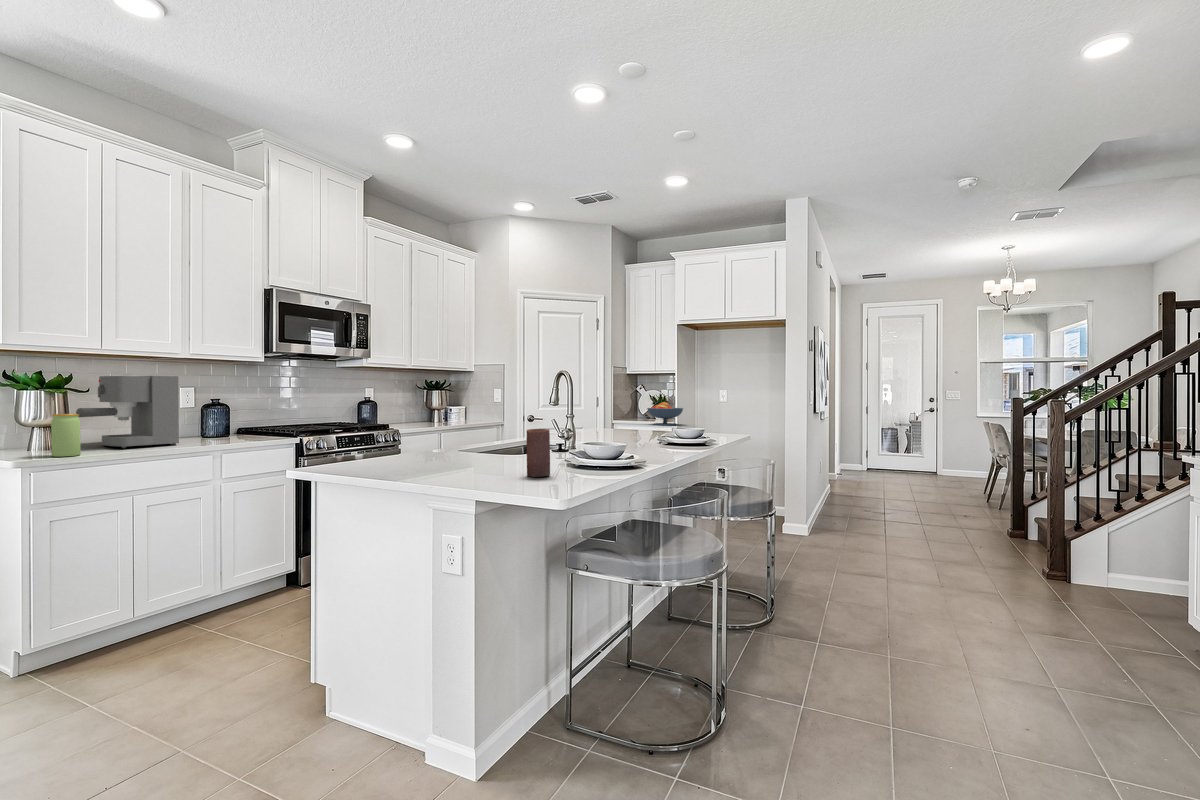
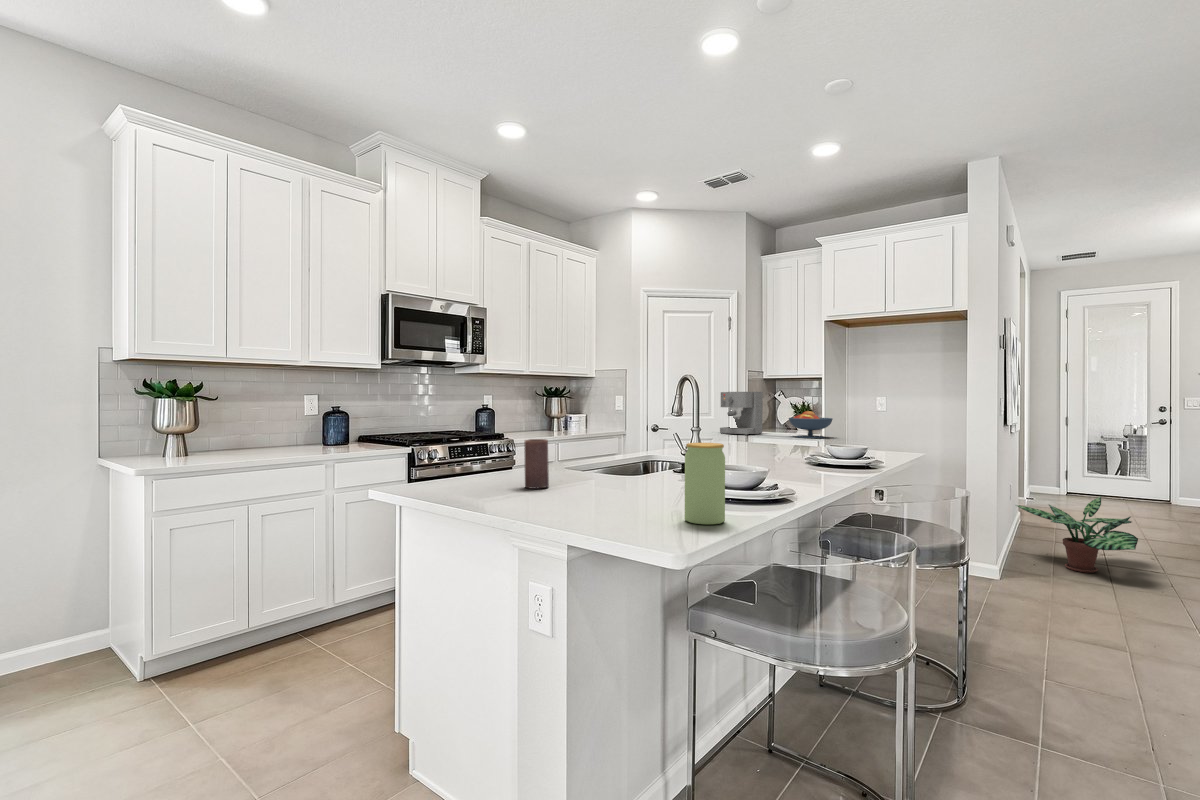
coffee maker: present [76,376,179,448] -> present [720,392,763,435]
jar: present [51,414,81,457] -> present [685,443,725,524]
candle: present [526,429,550,477] -> present [524,439,549,489]
potted plant: none [821,467,904,527] -> present [1016,496,1138,573]

